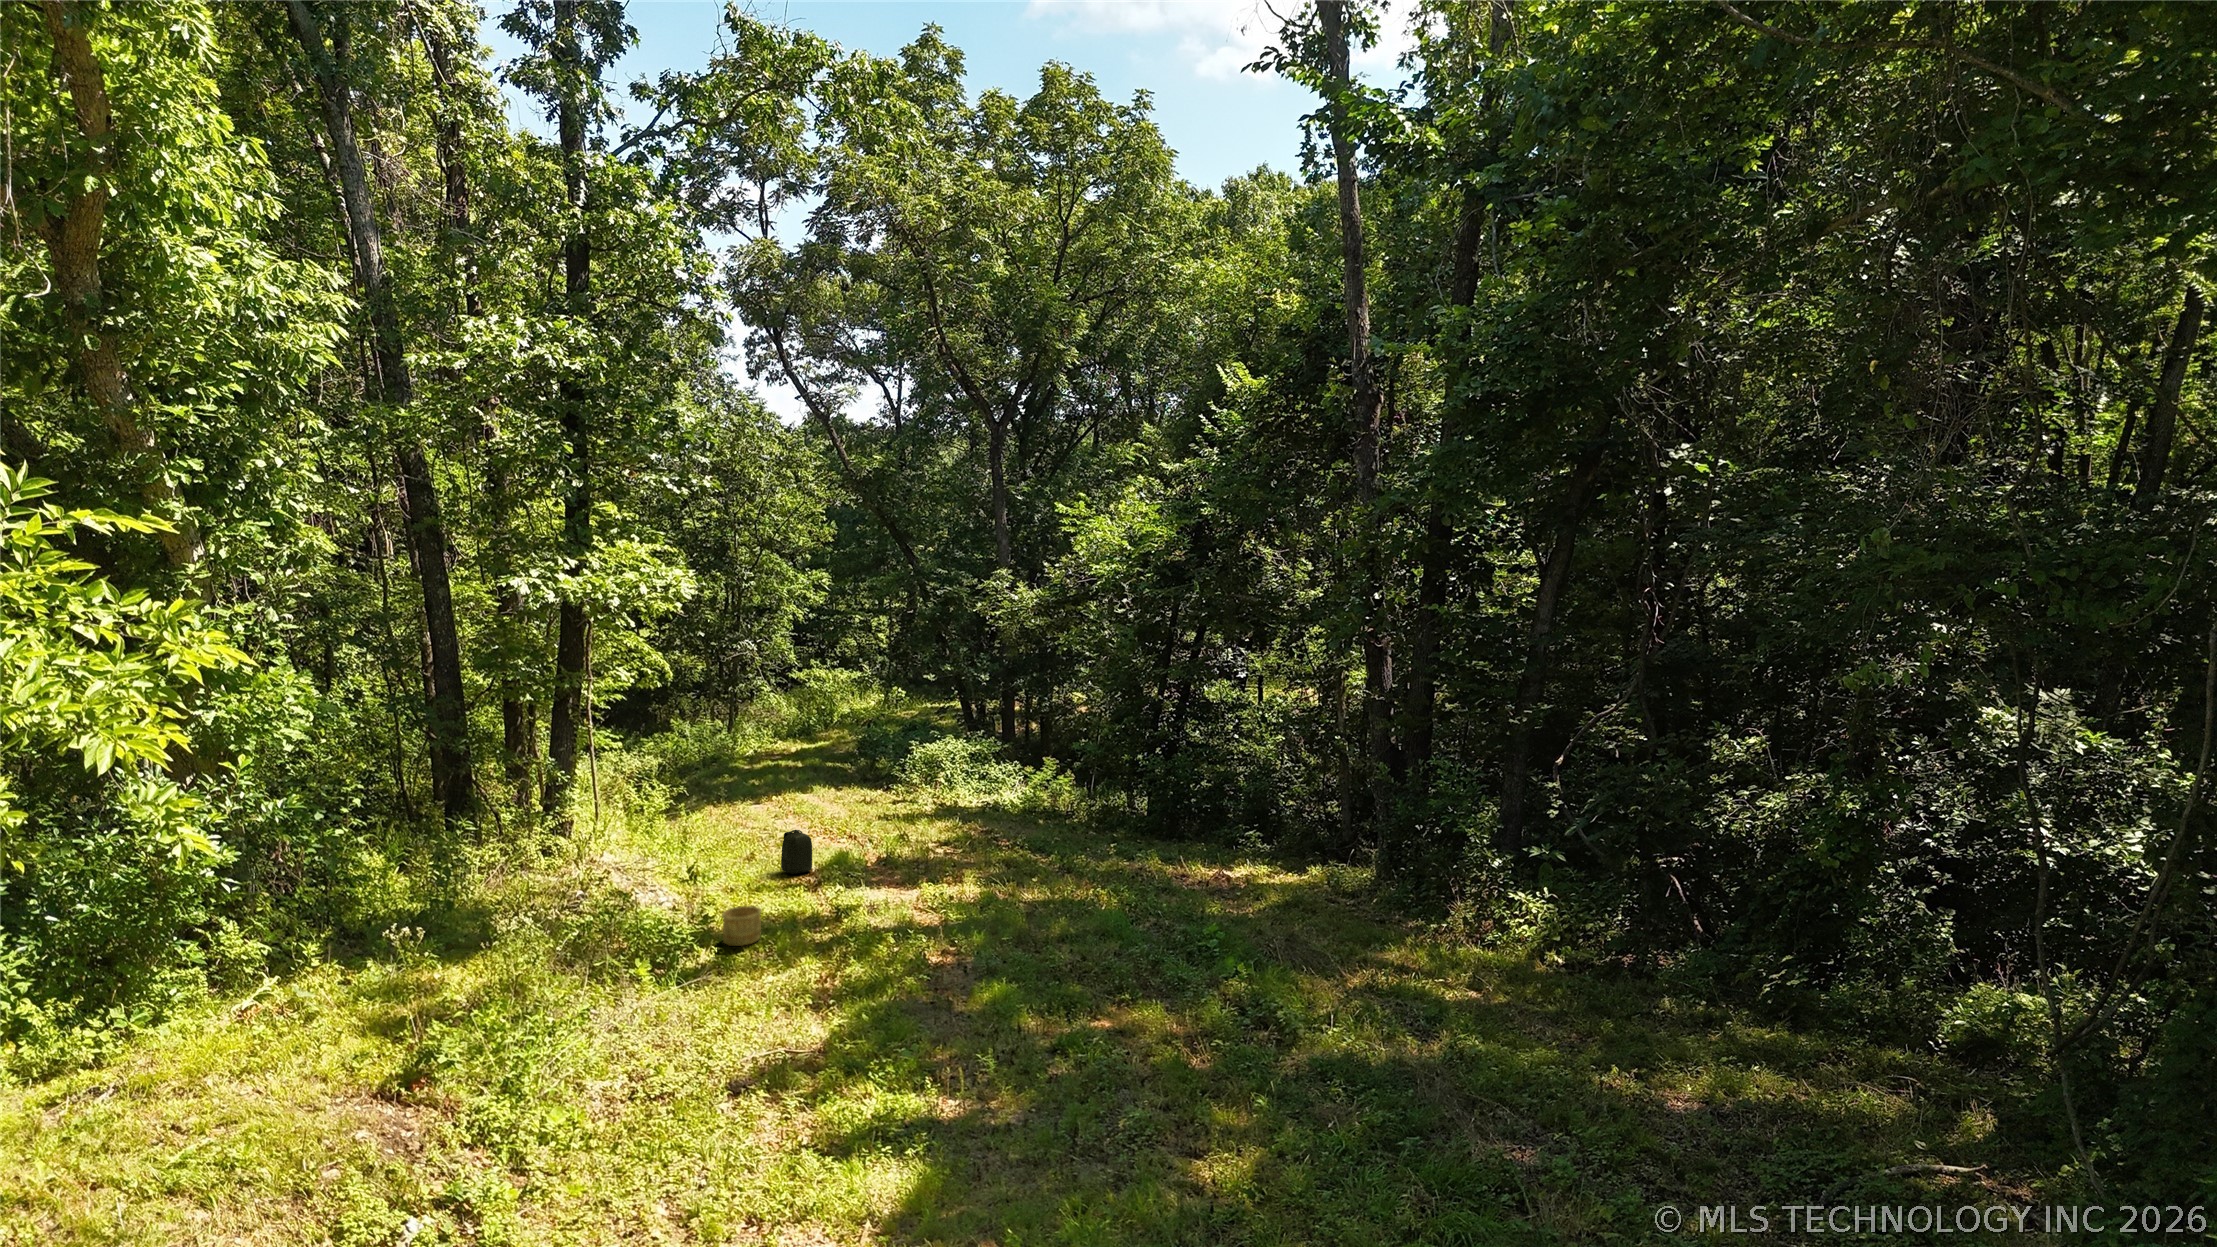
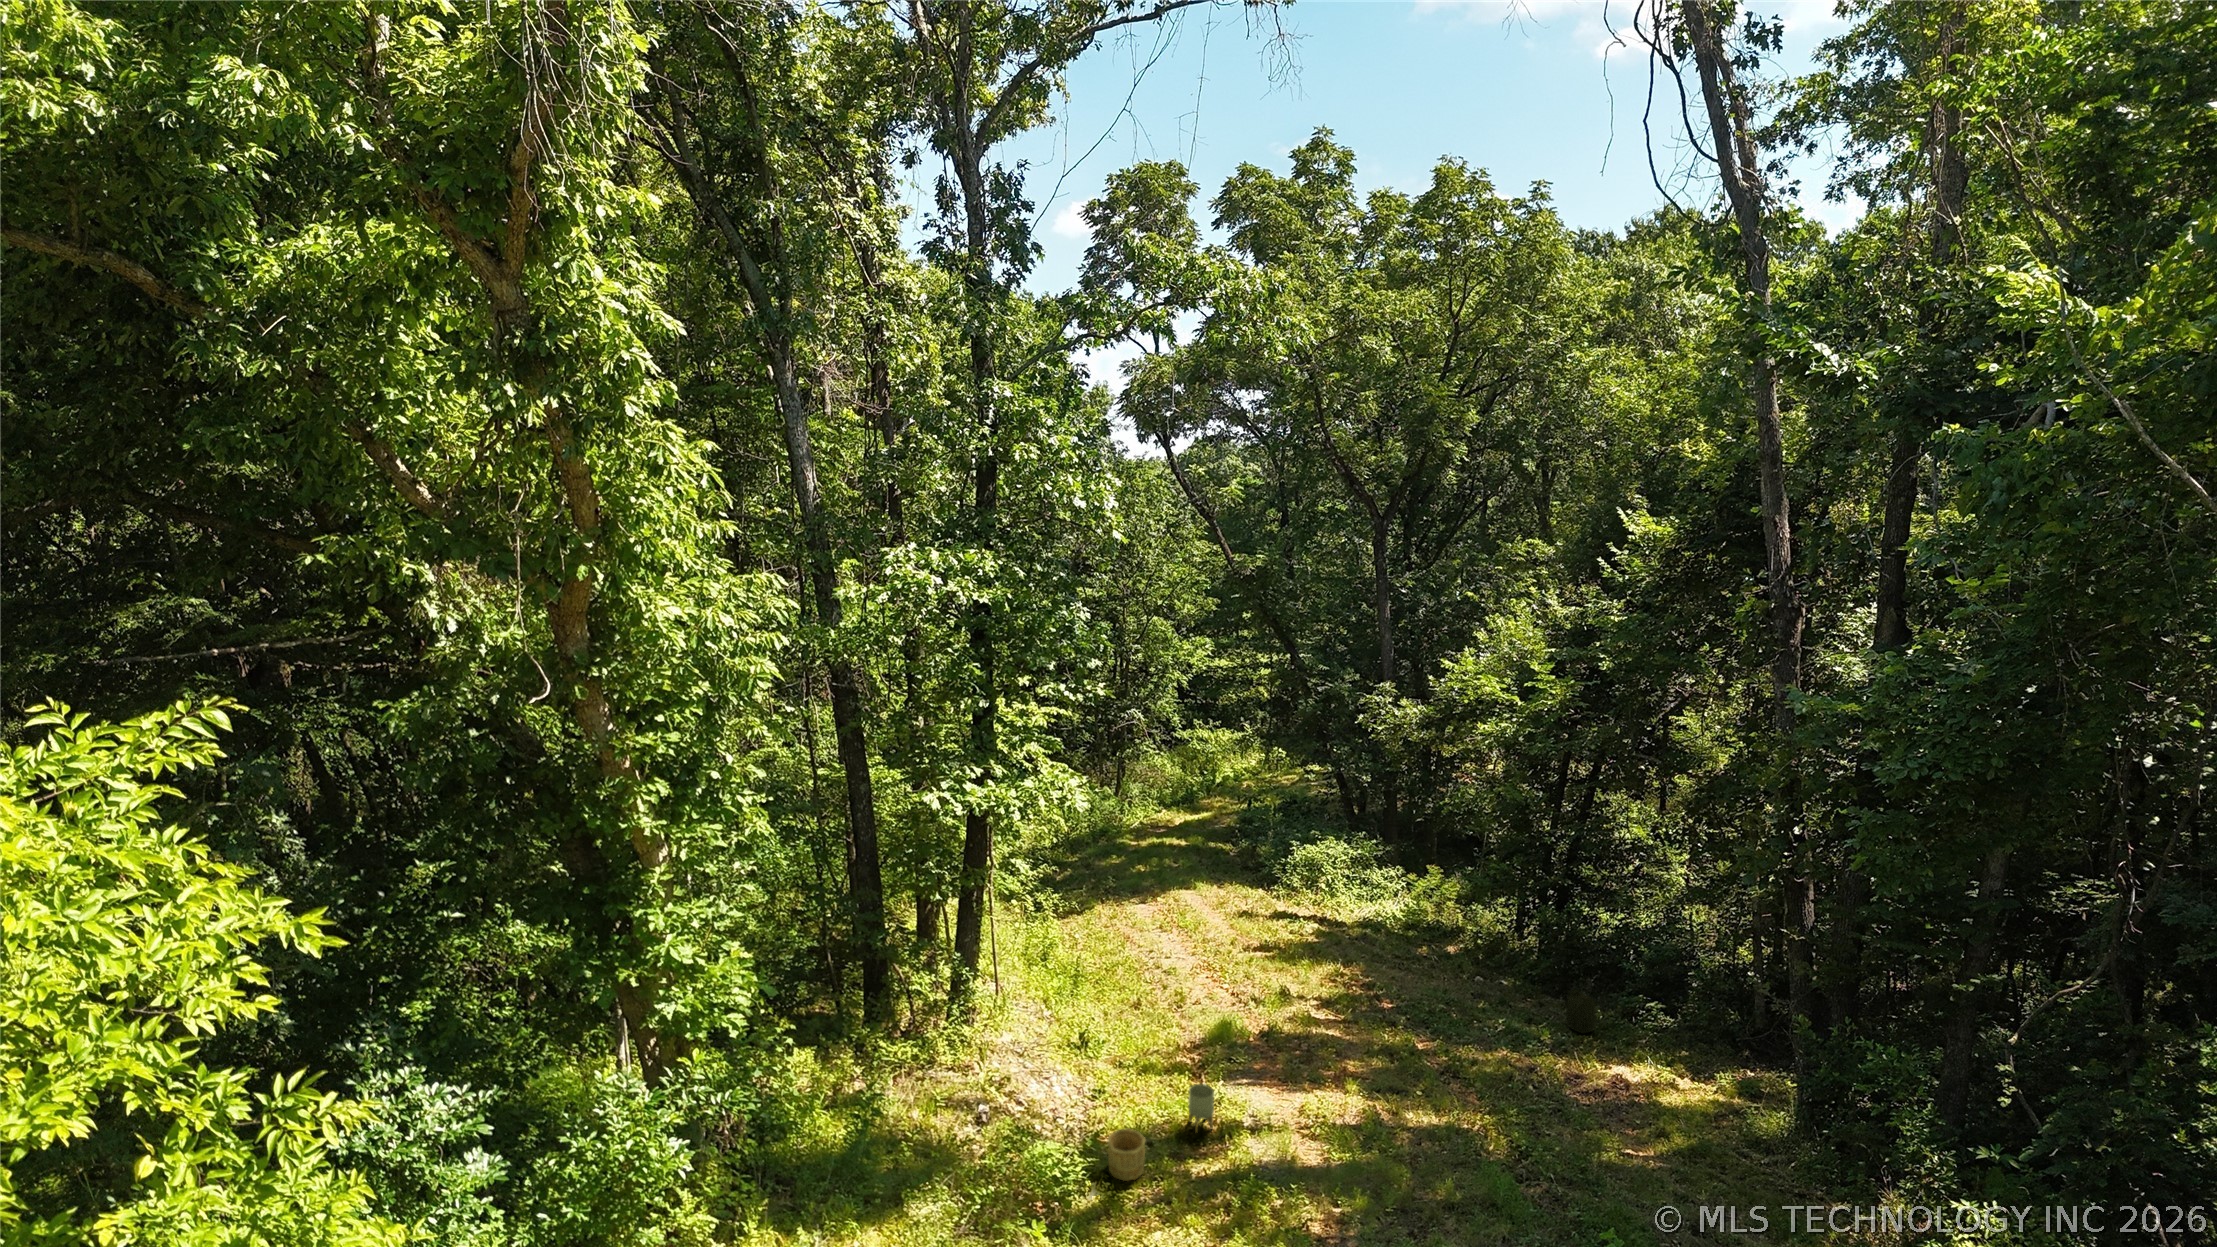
backpack: present [781,830,812,874] -> present [1564,989,1597,1033]
planter: none [805,873,831,914] -> present [1188,1084,1214,1133]

